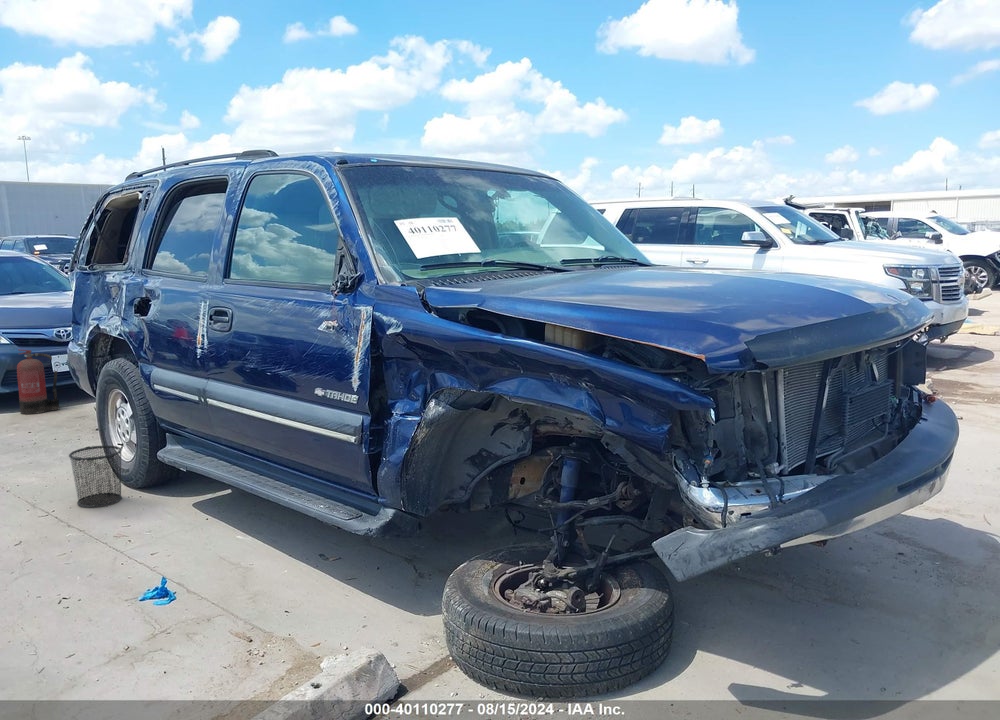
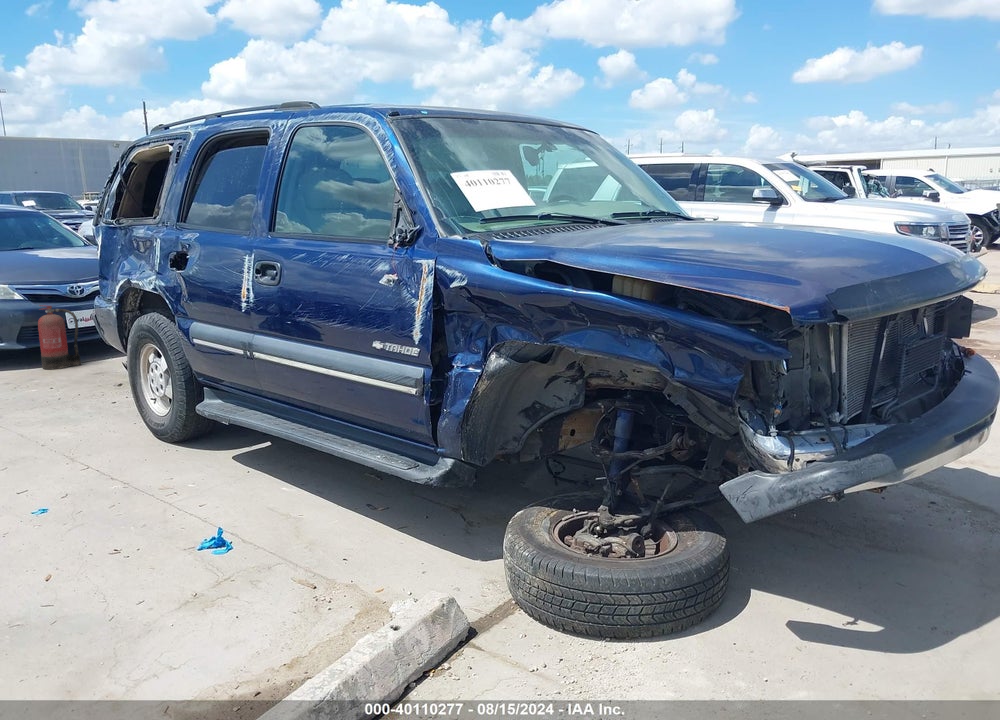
waste bin: present [69,445,122,508] -> none [108,399,160,460]

